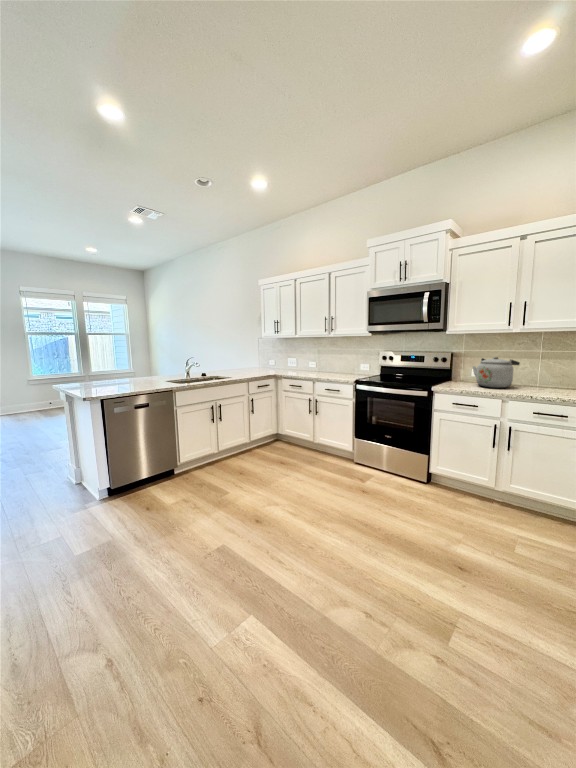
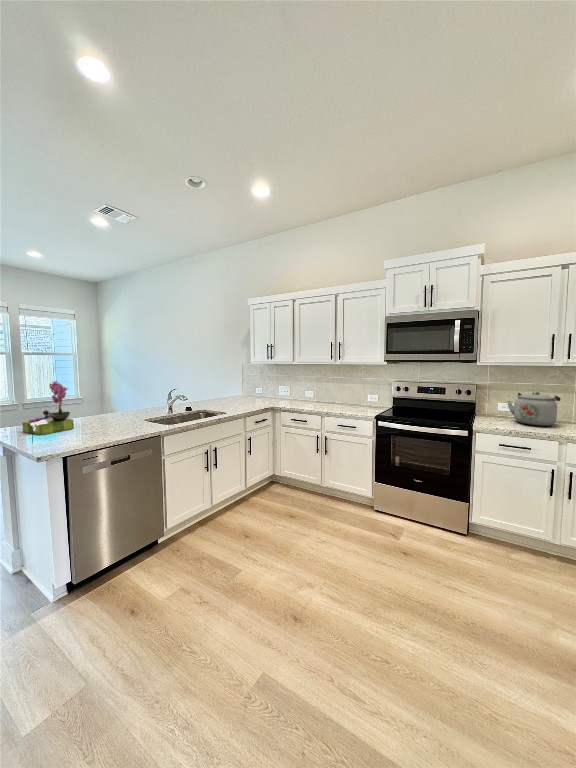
flower arrangement: none [79,349,113,387] -> present [22,381,74,435]

